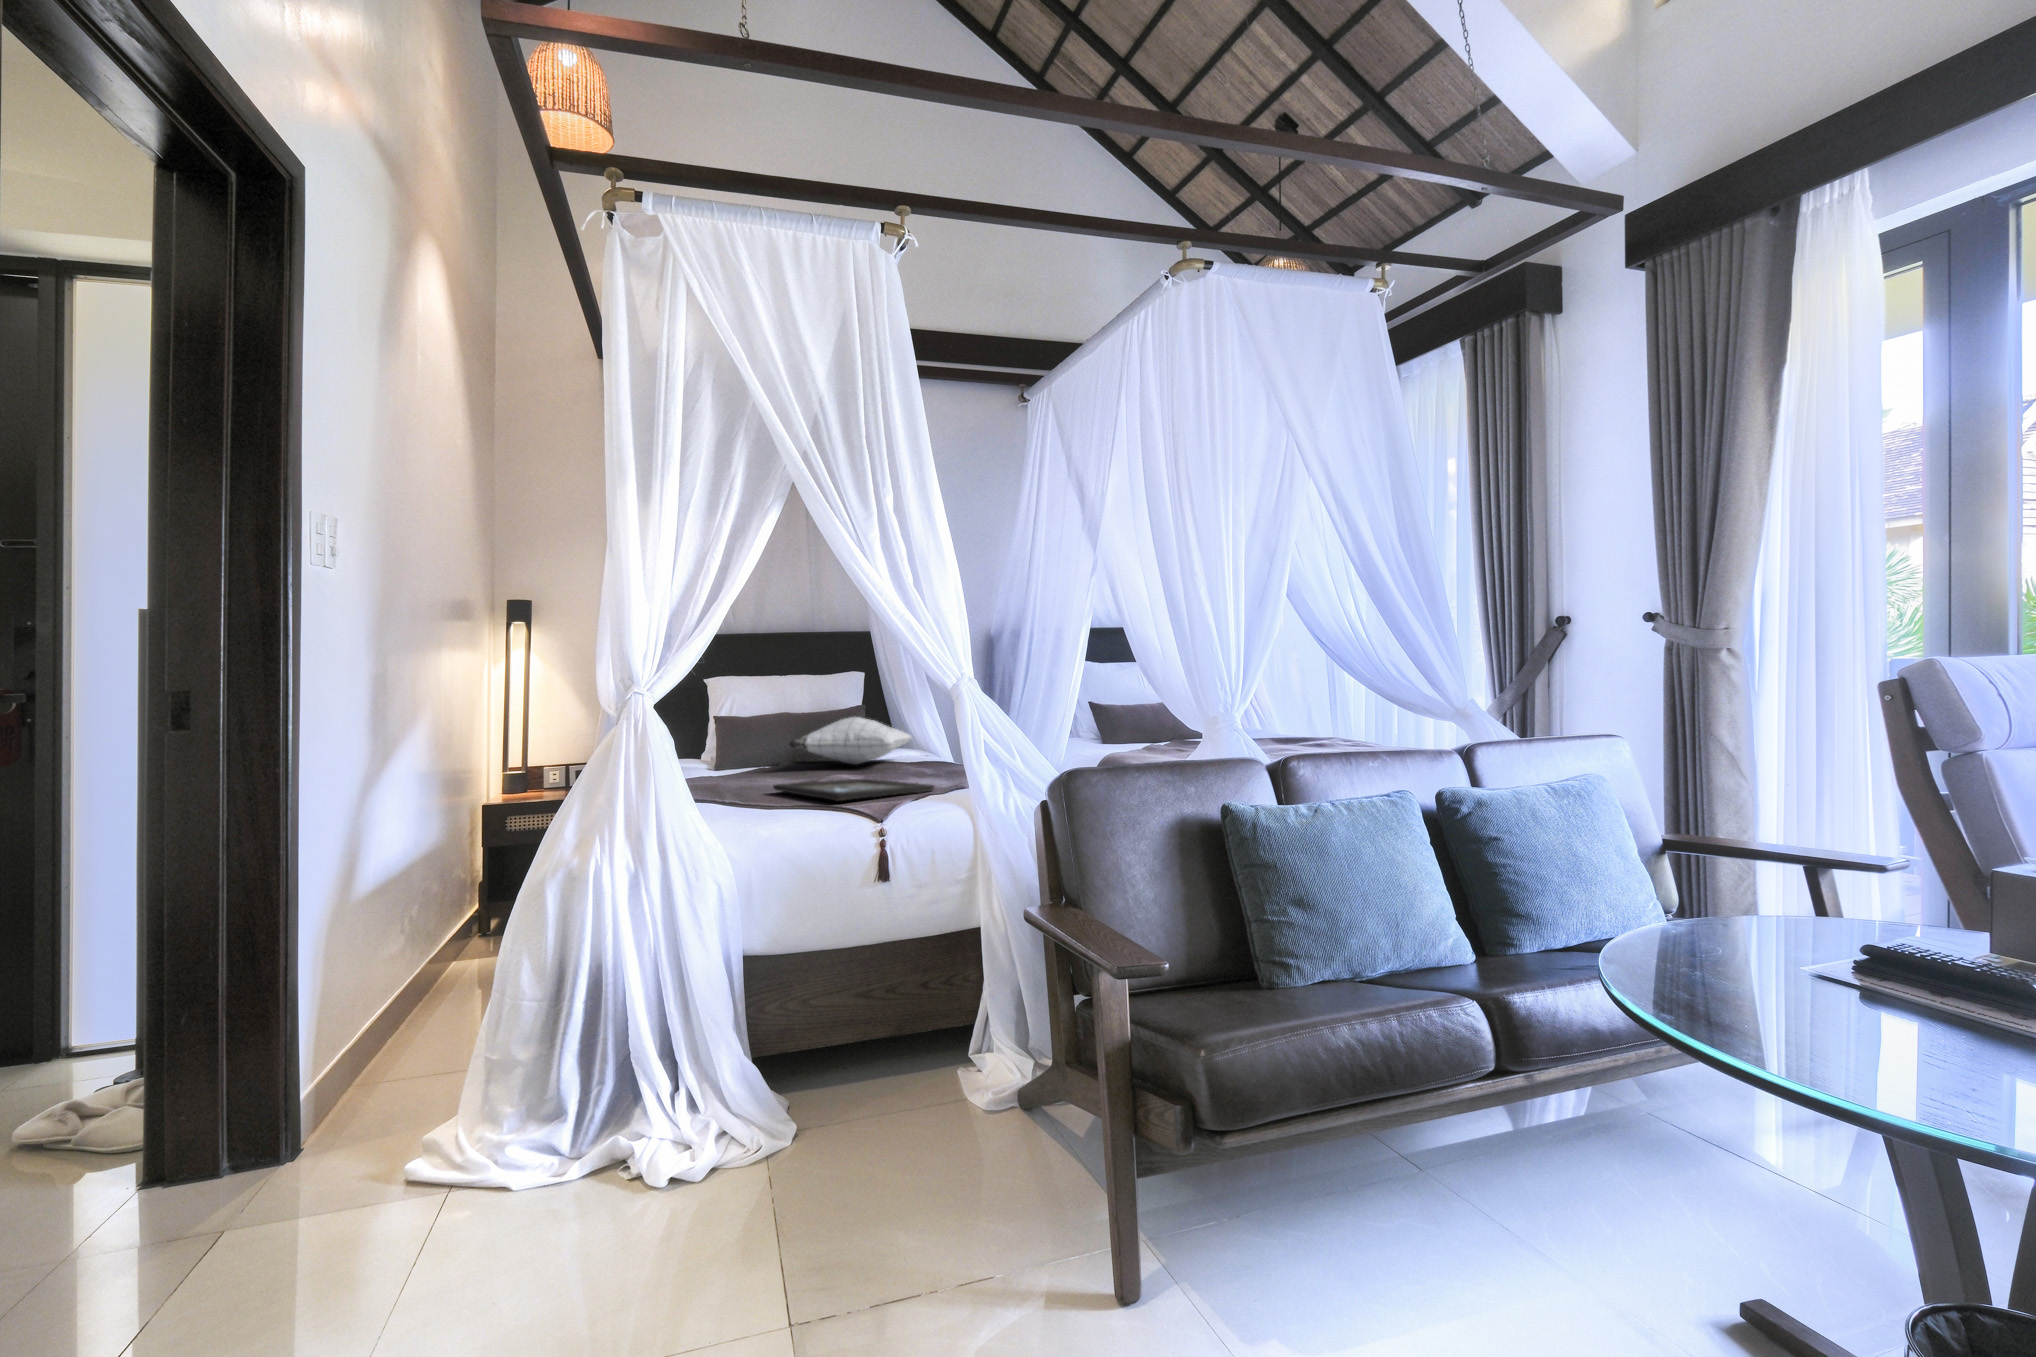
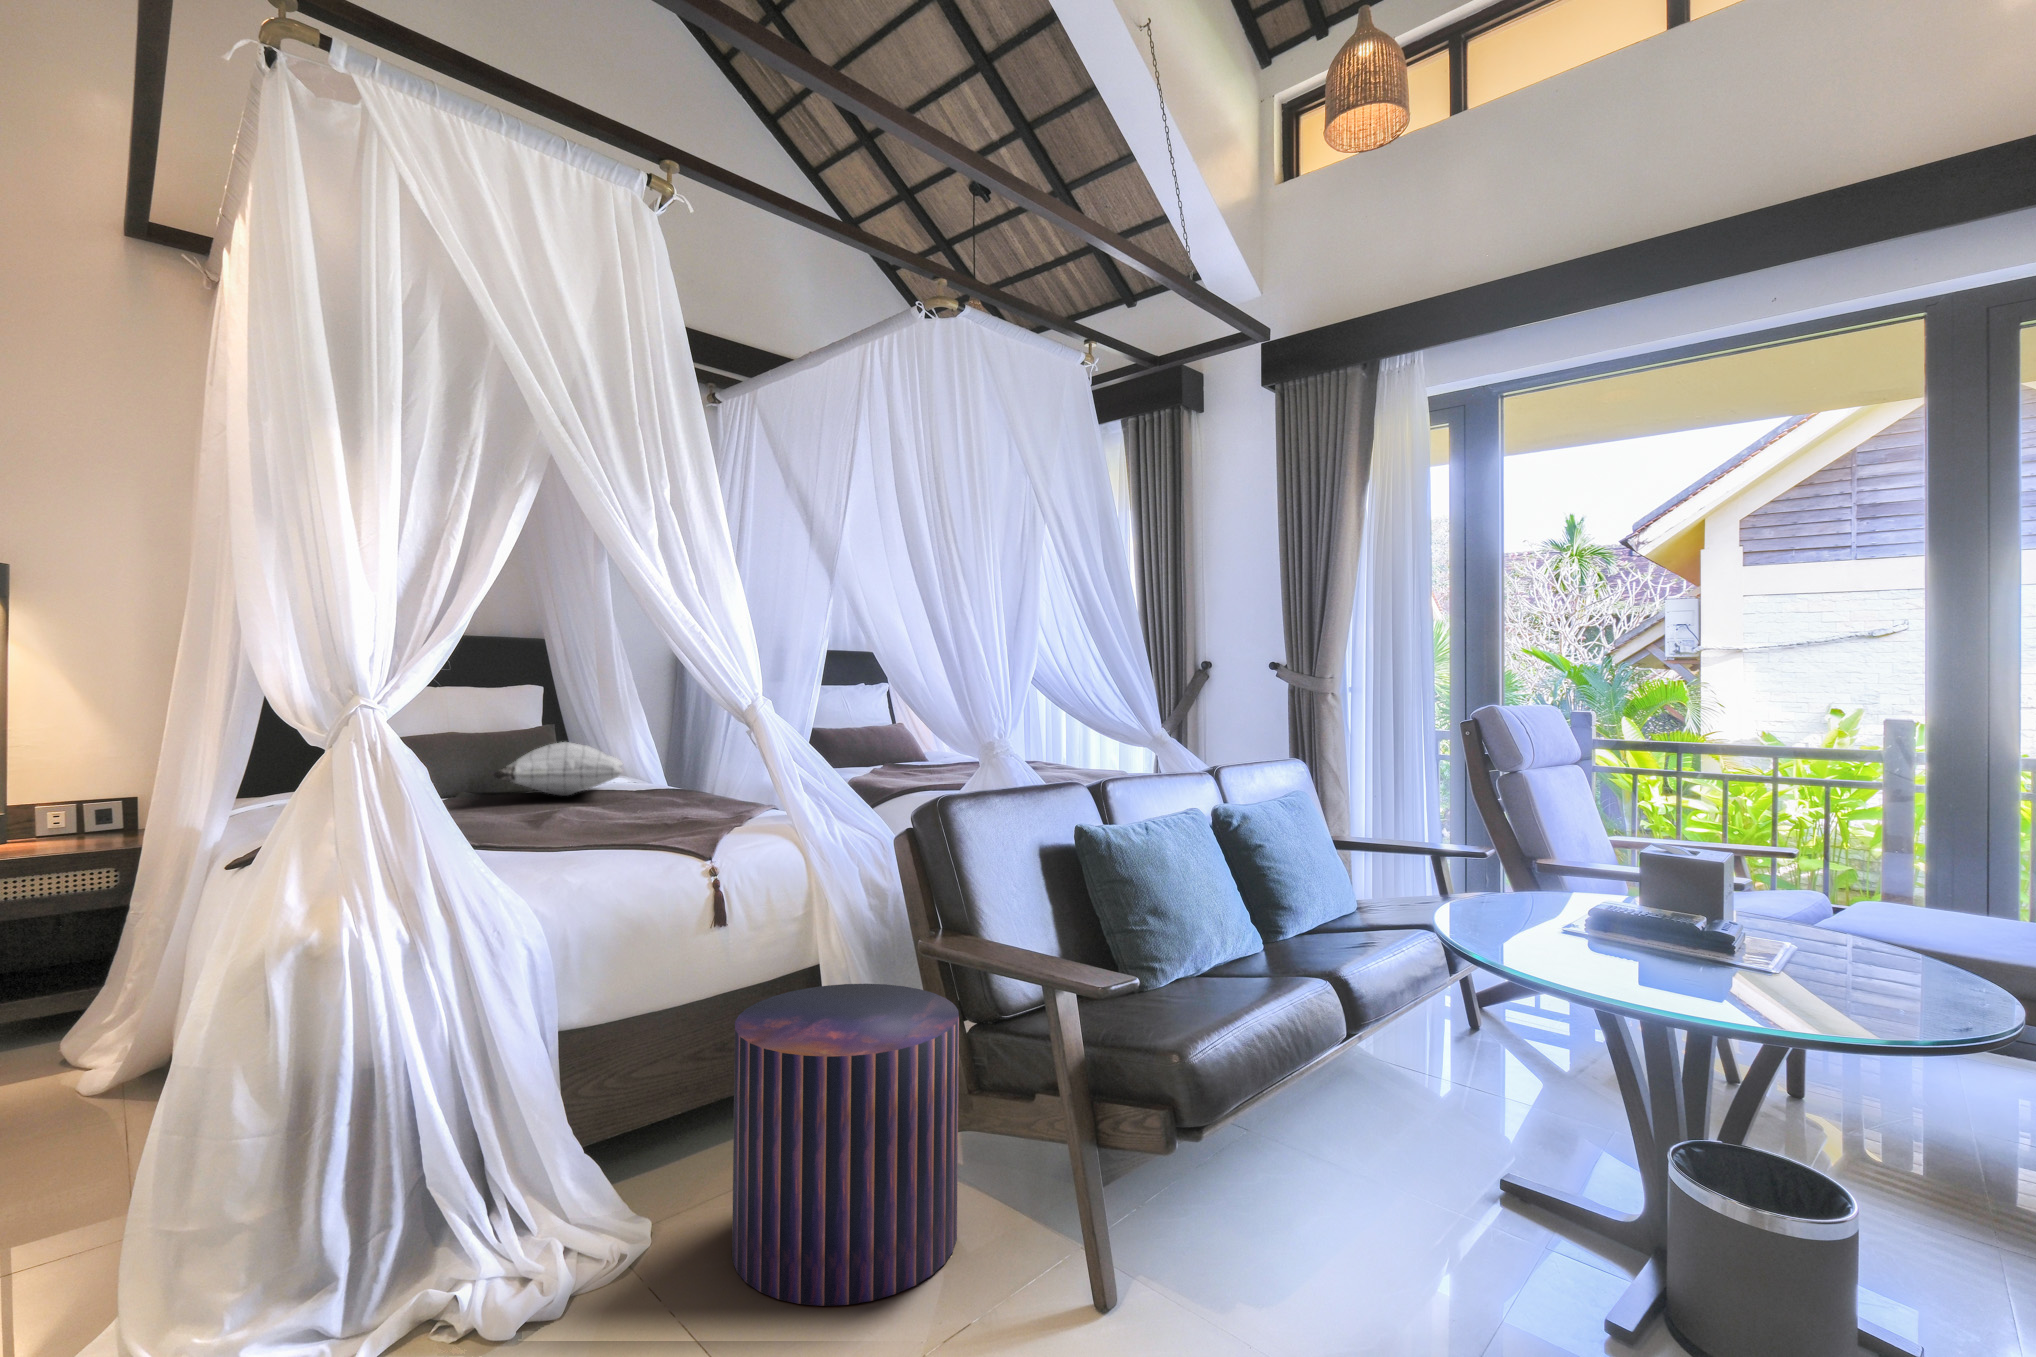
tray: present [773,778,934,801] -> none [529,813,726,842]
pouf: none [805,944,1028,1254] -> present [732,984,959,1306]

